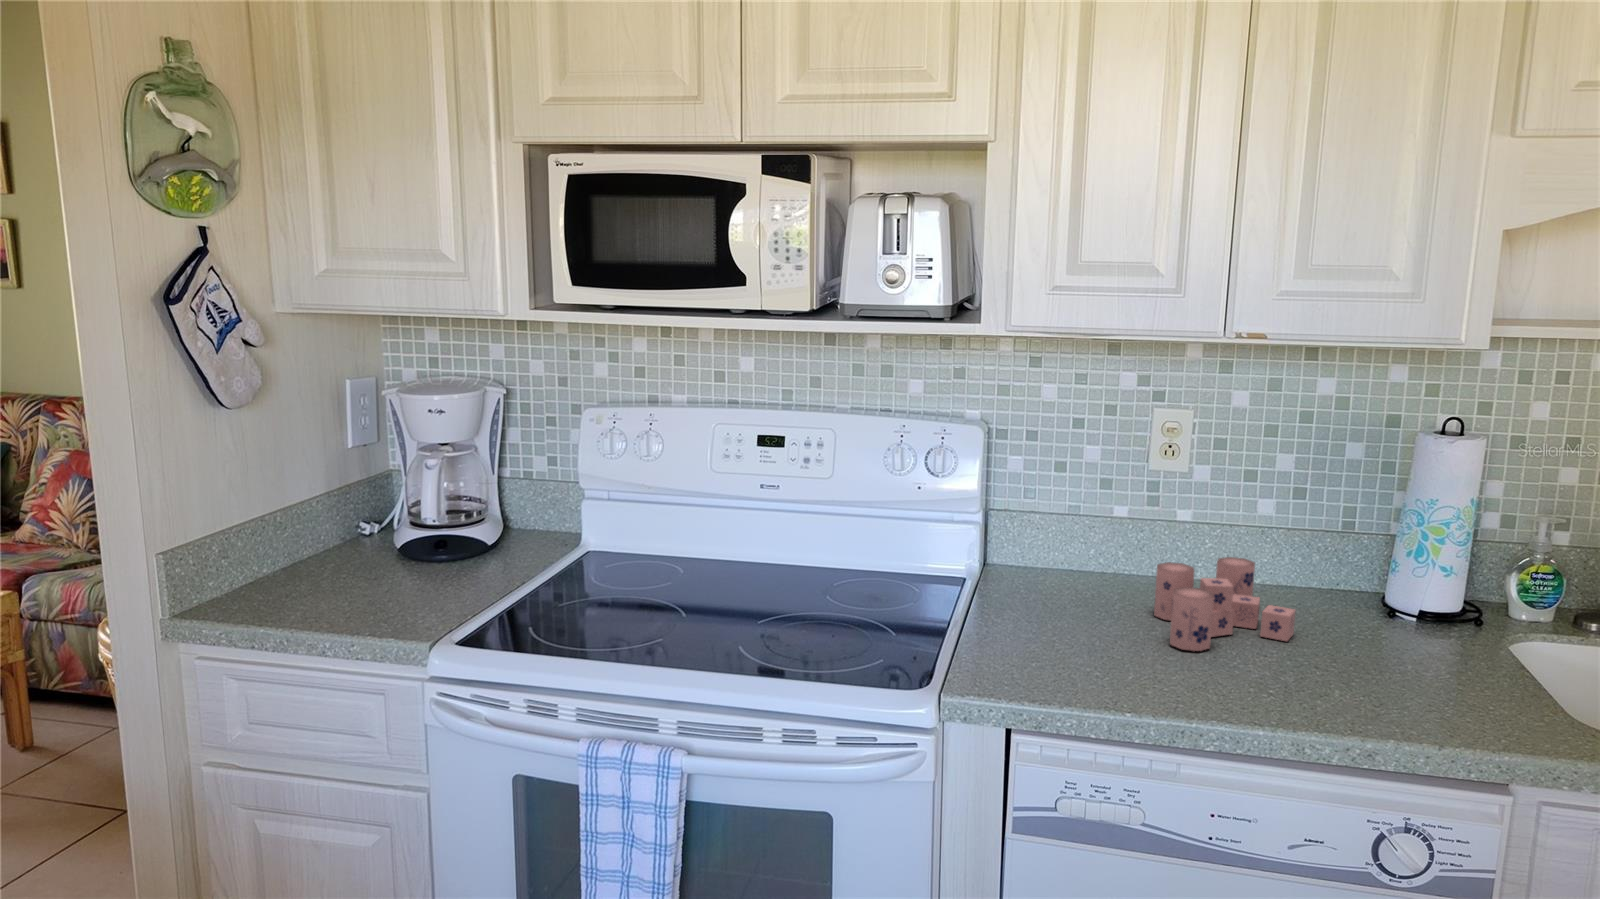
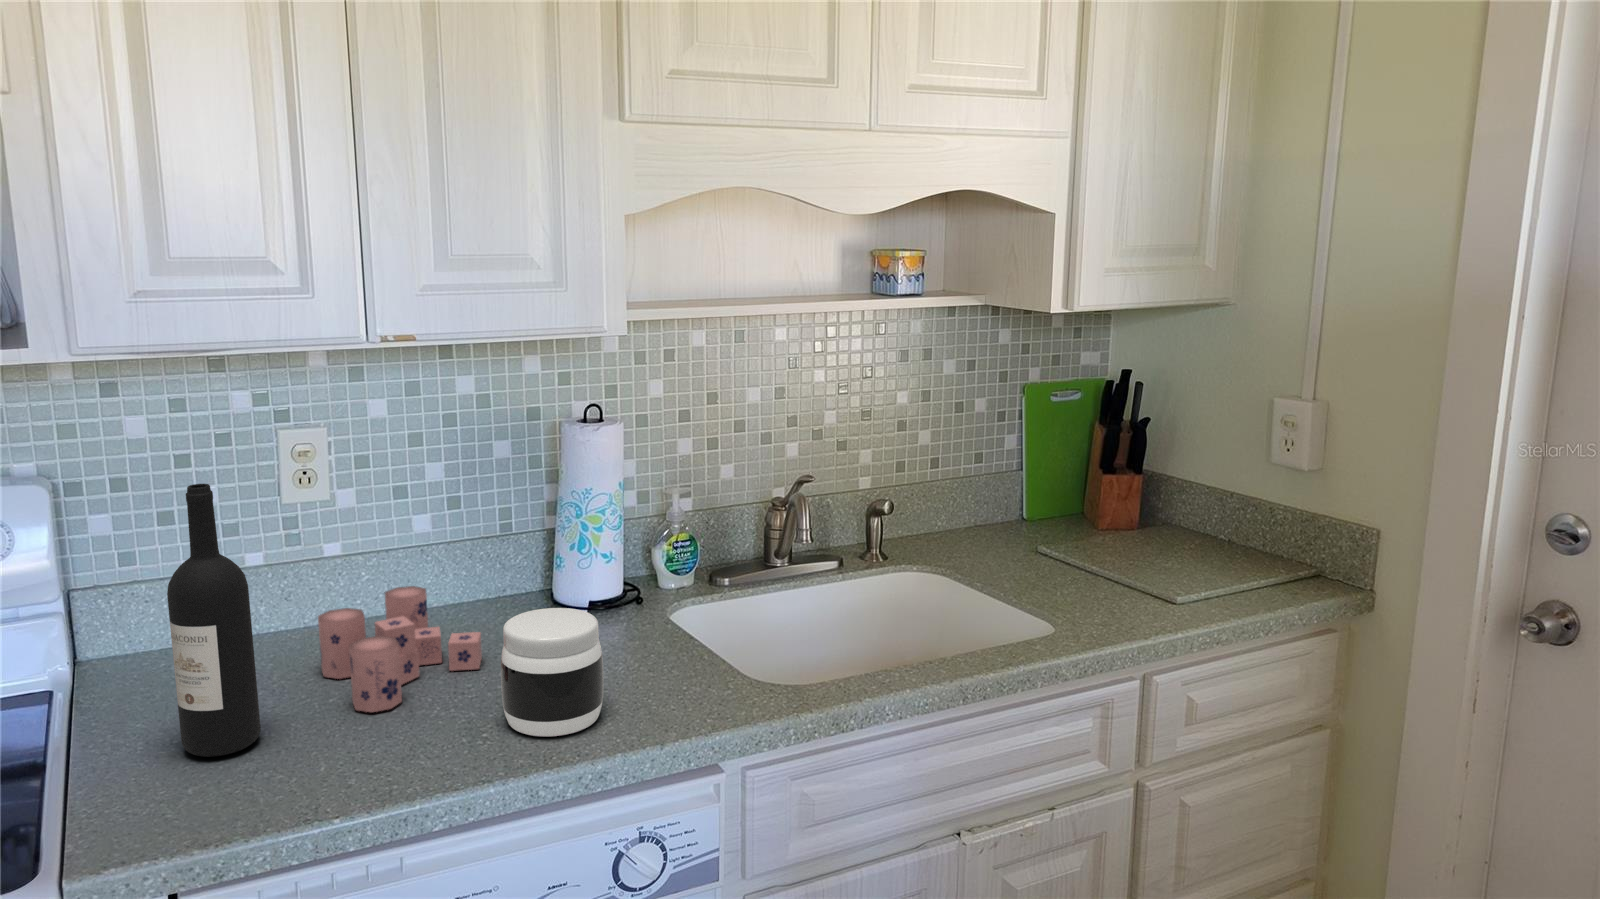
wine bottle: none [1037,435,1100,649] -> present [167,484,261,757]
jar: none [1293,593,1397,711] -> present [501,608,603,736]

